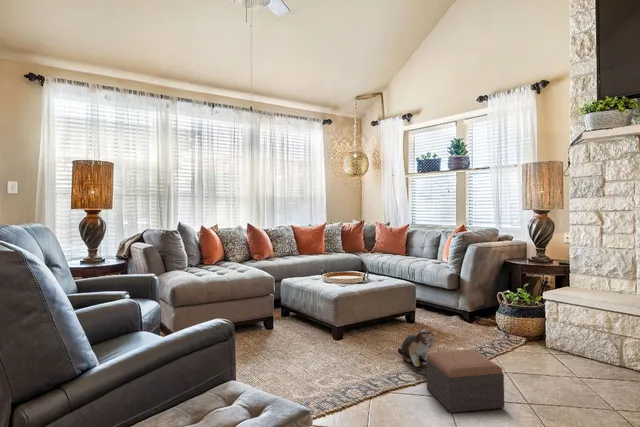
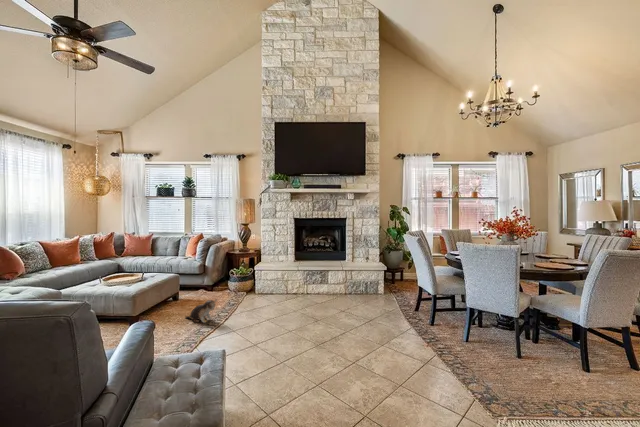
footstool: present [426,349,504,413] -> none [219,304,260,337]

